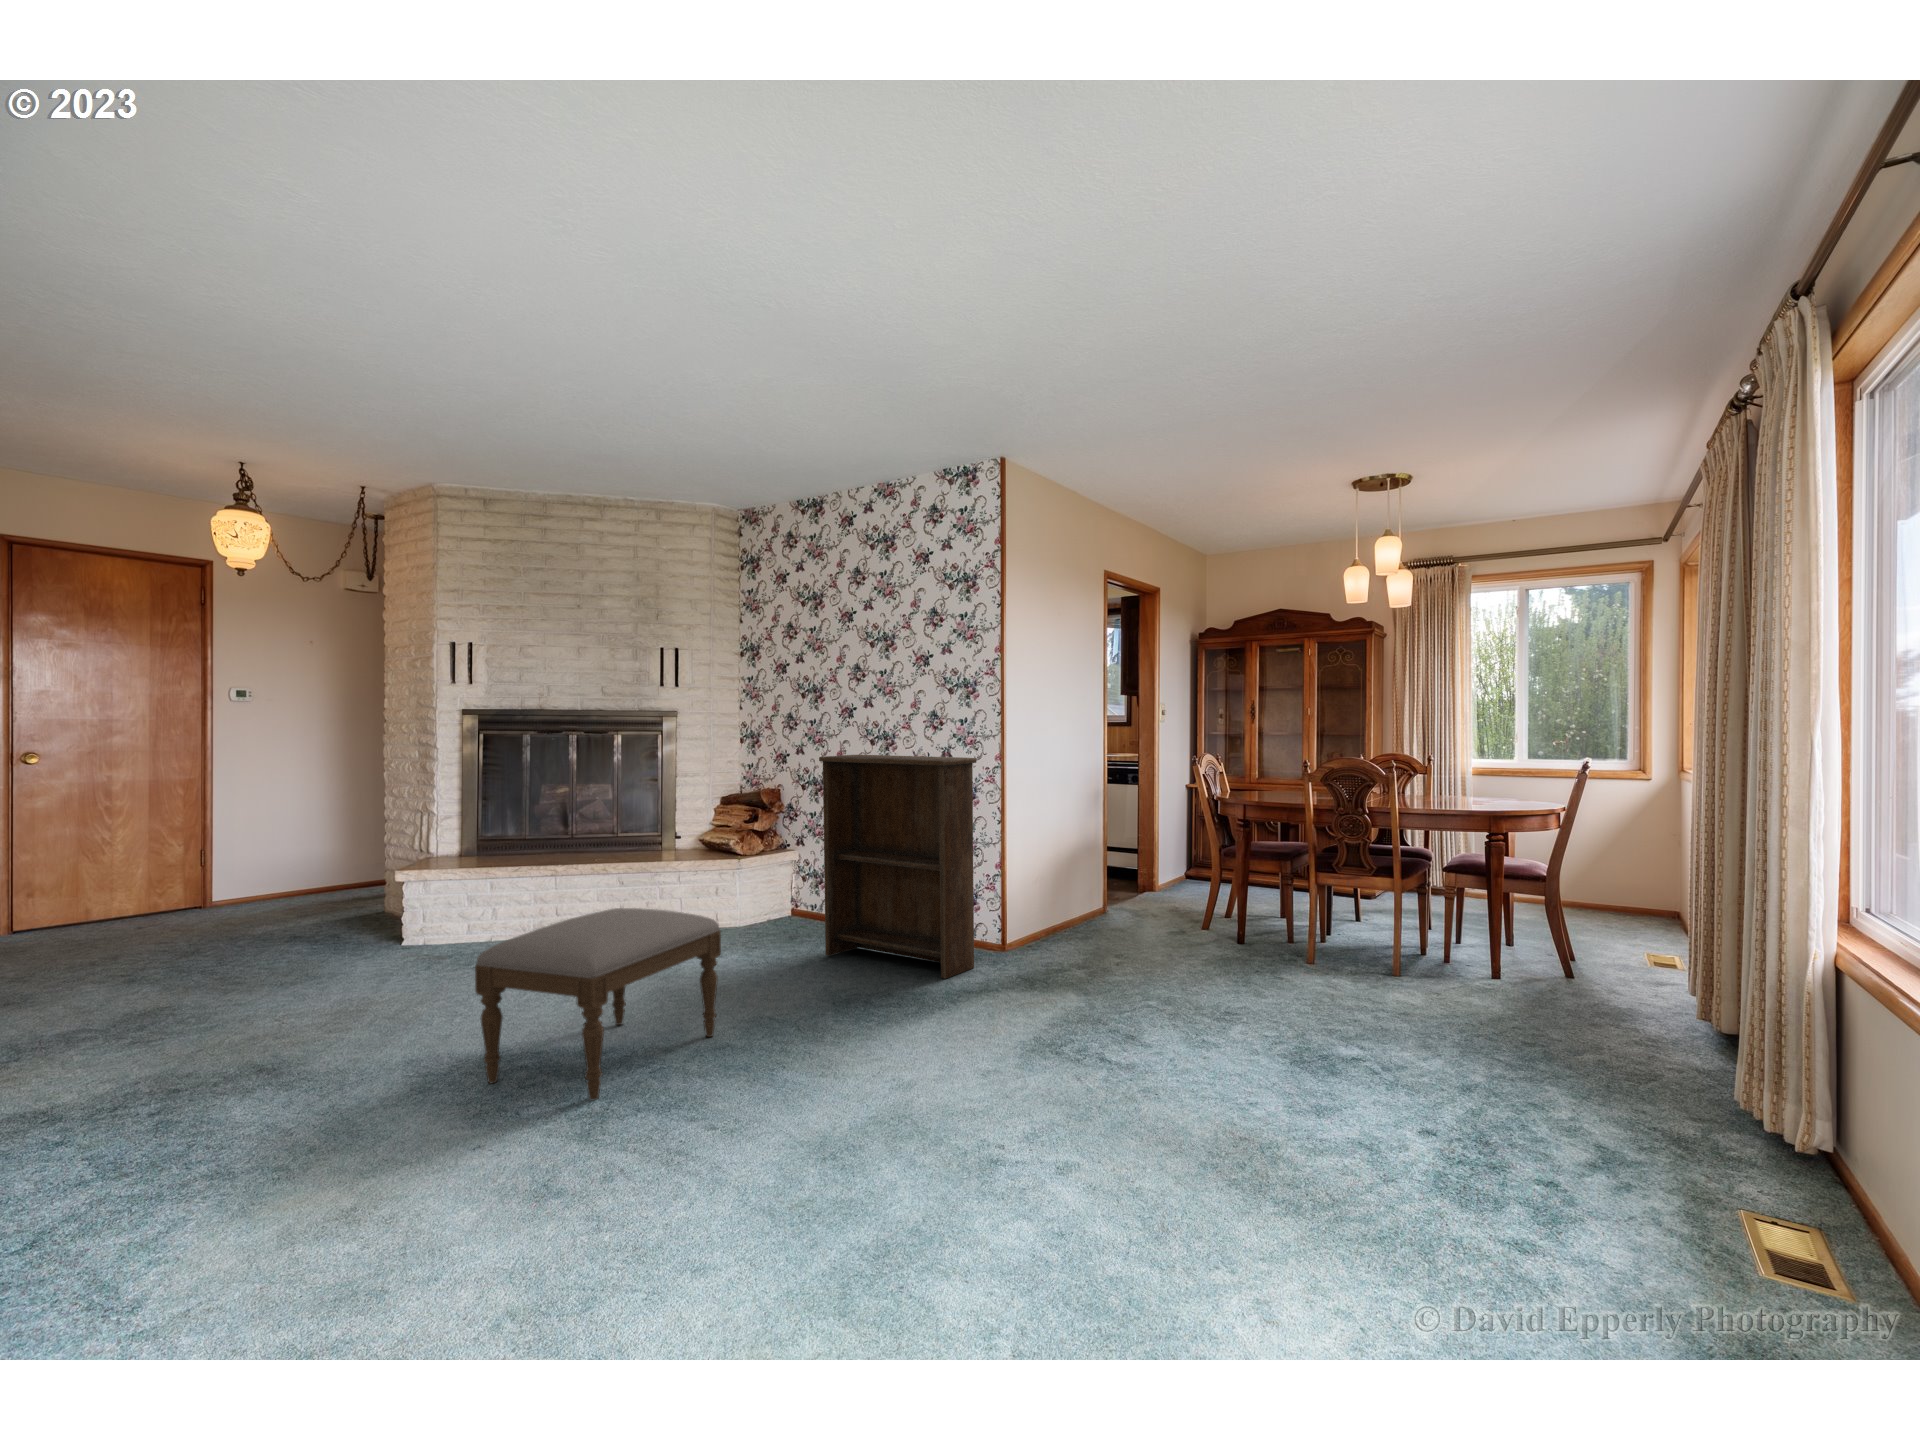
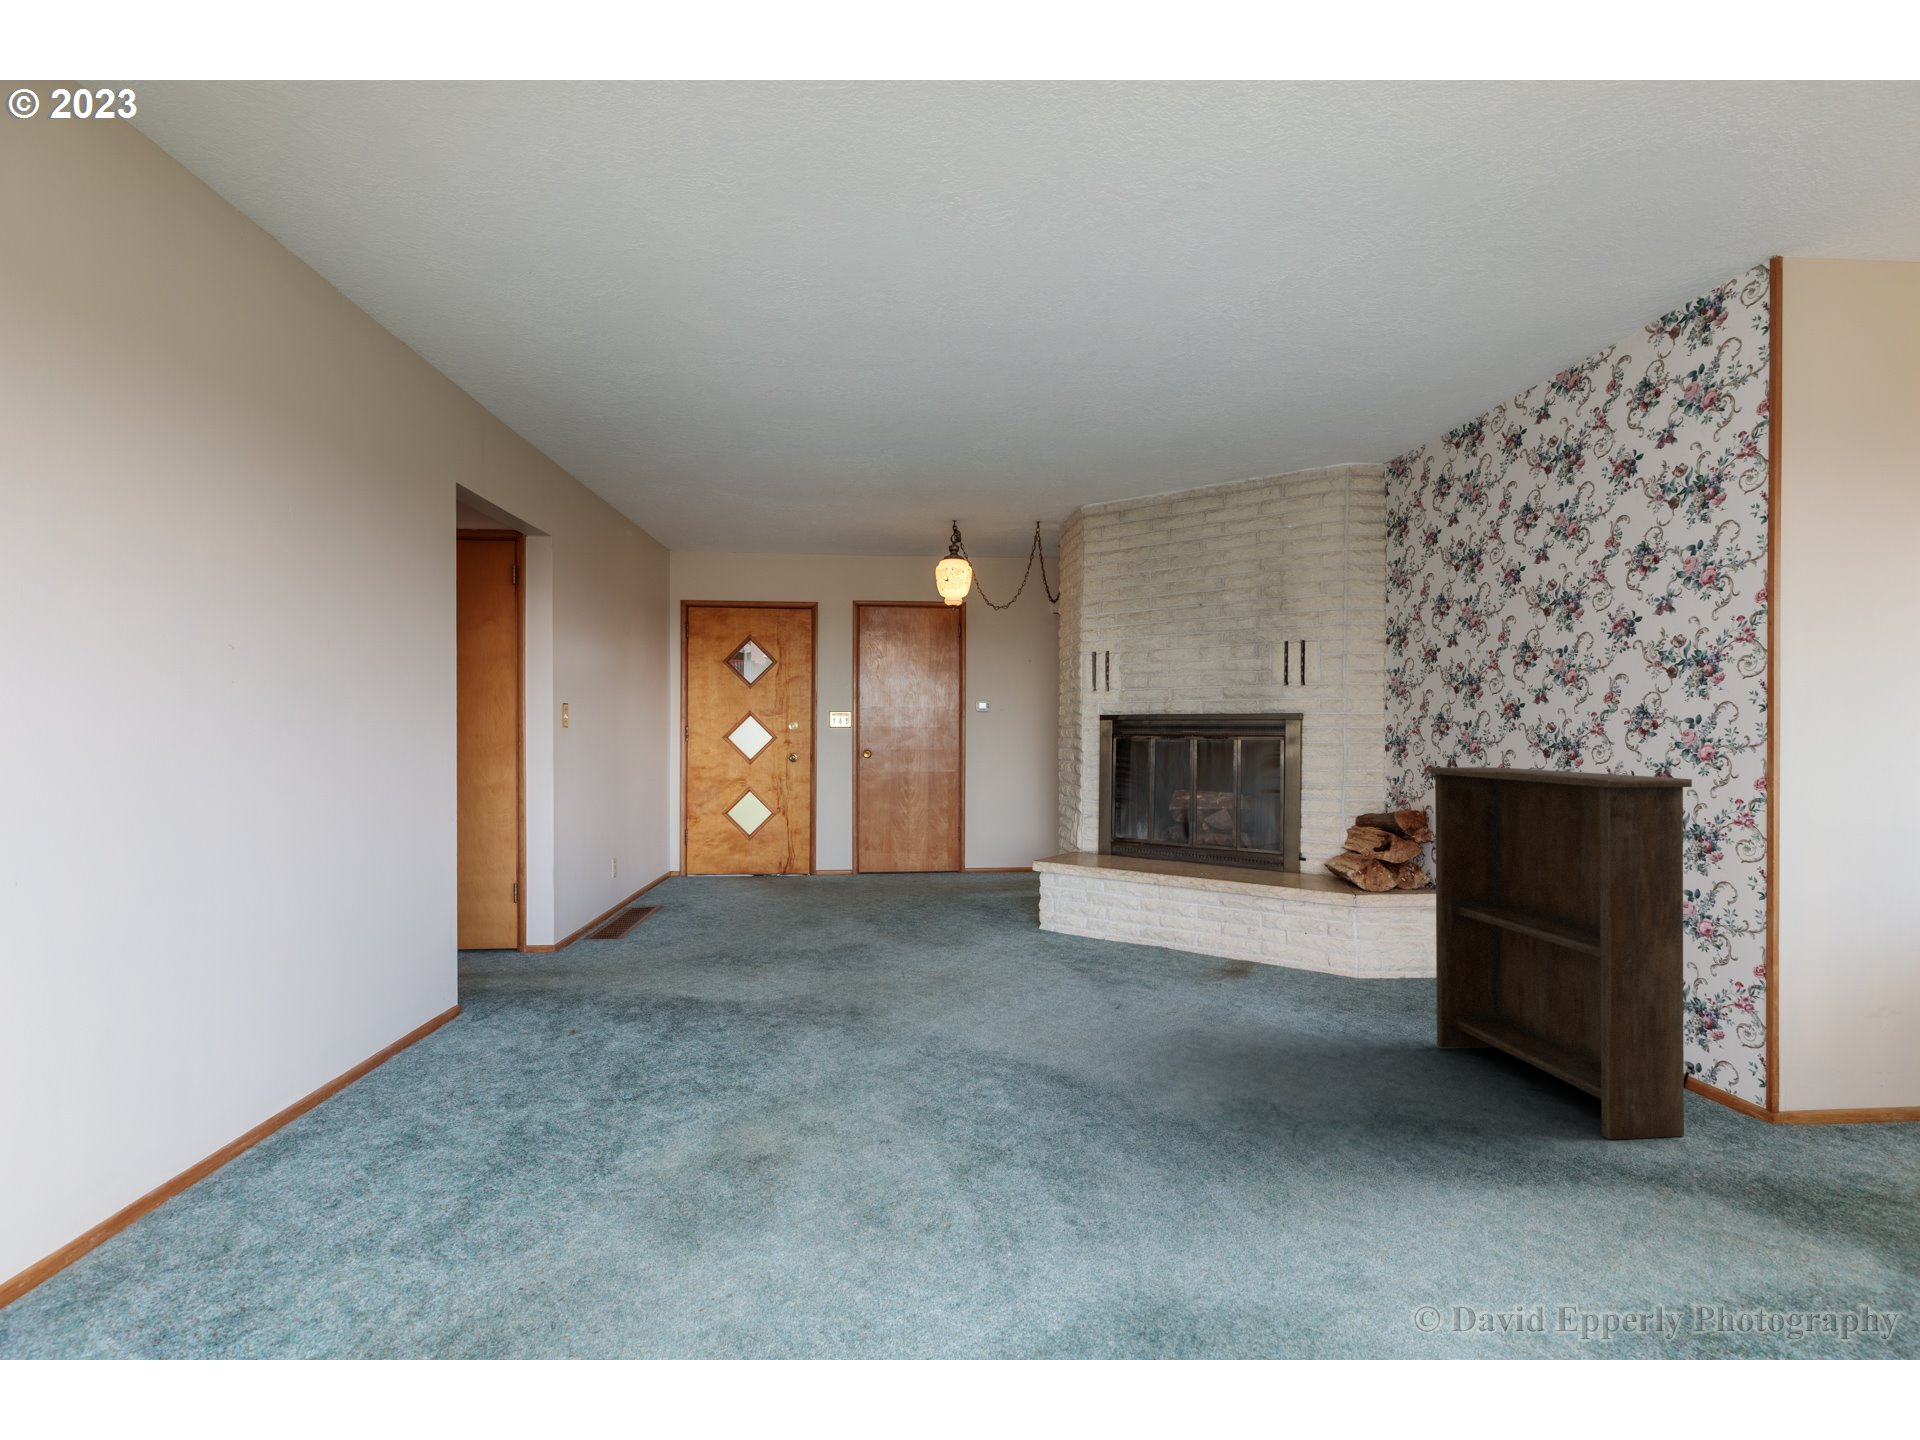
ottoman: present [475,908,721,1100] -> none [923,928,1200,1152]

